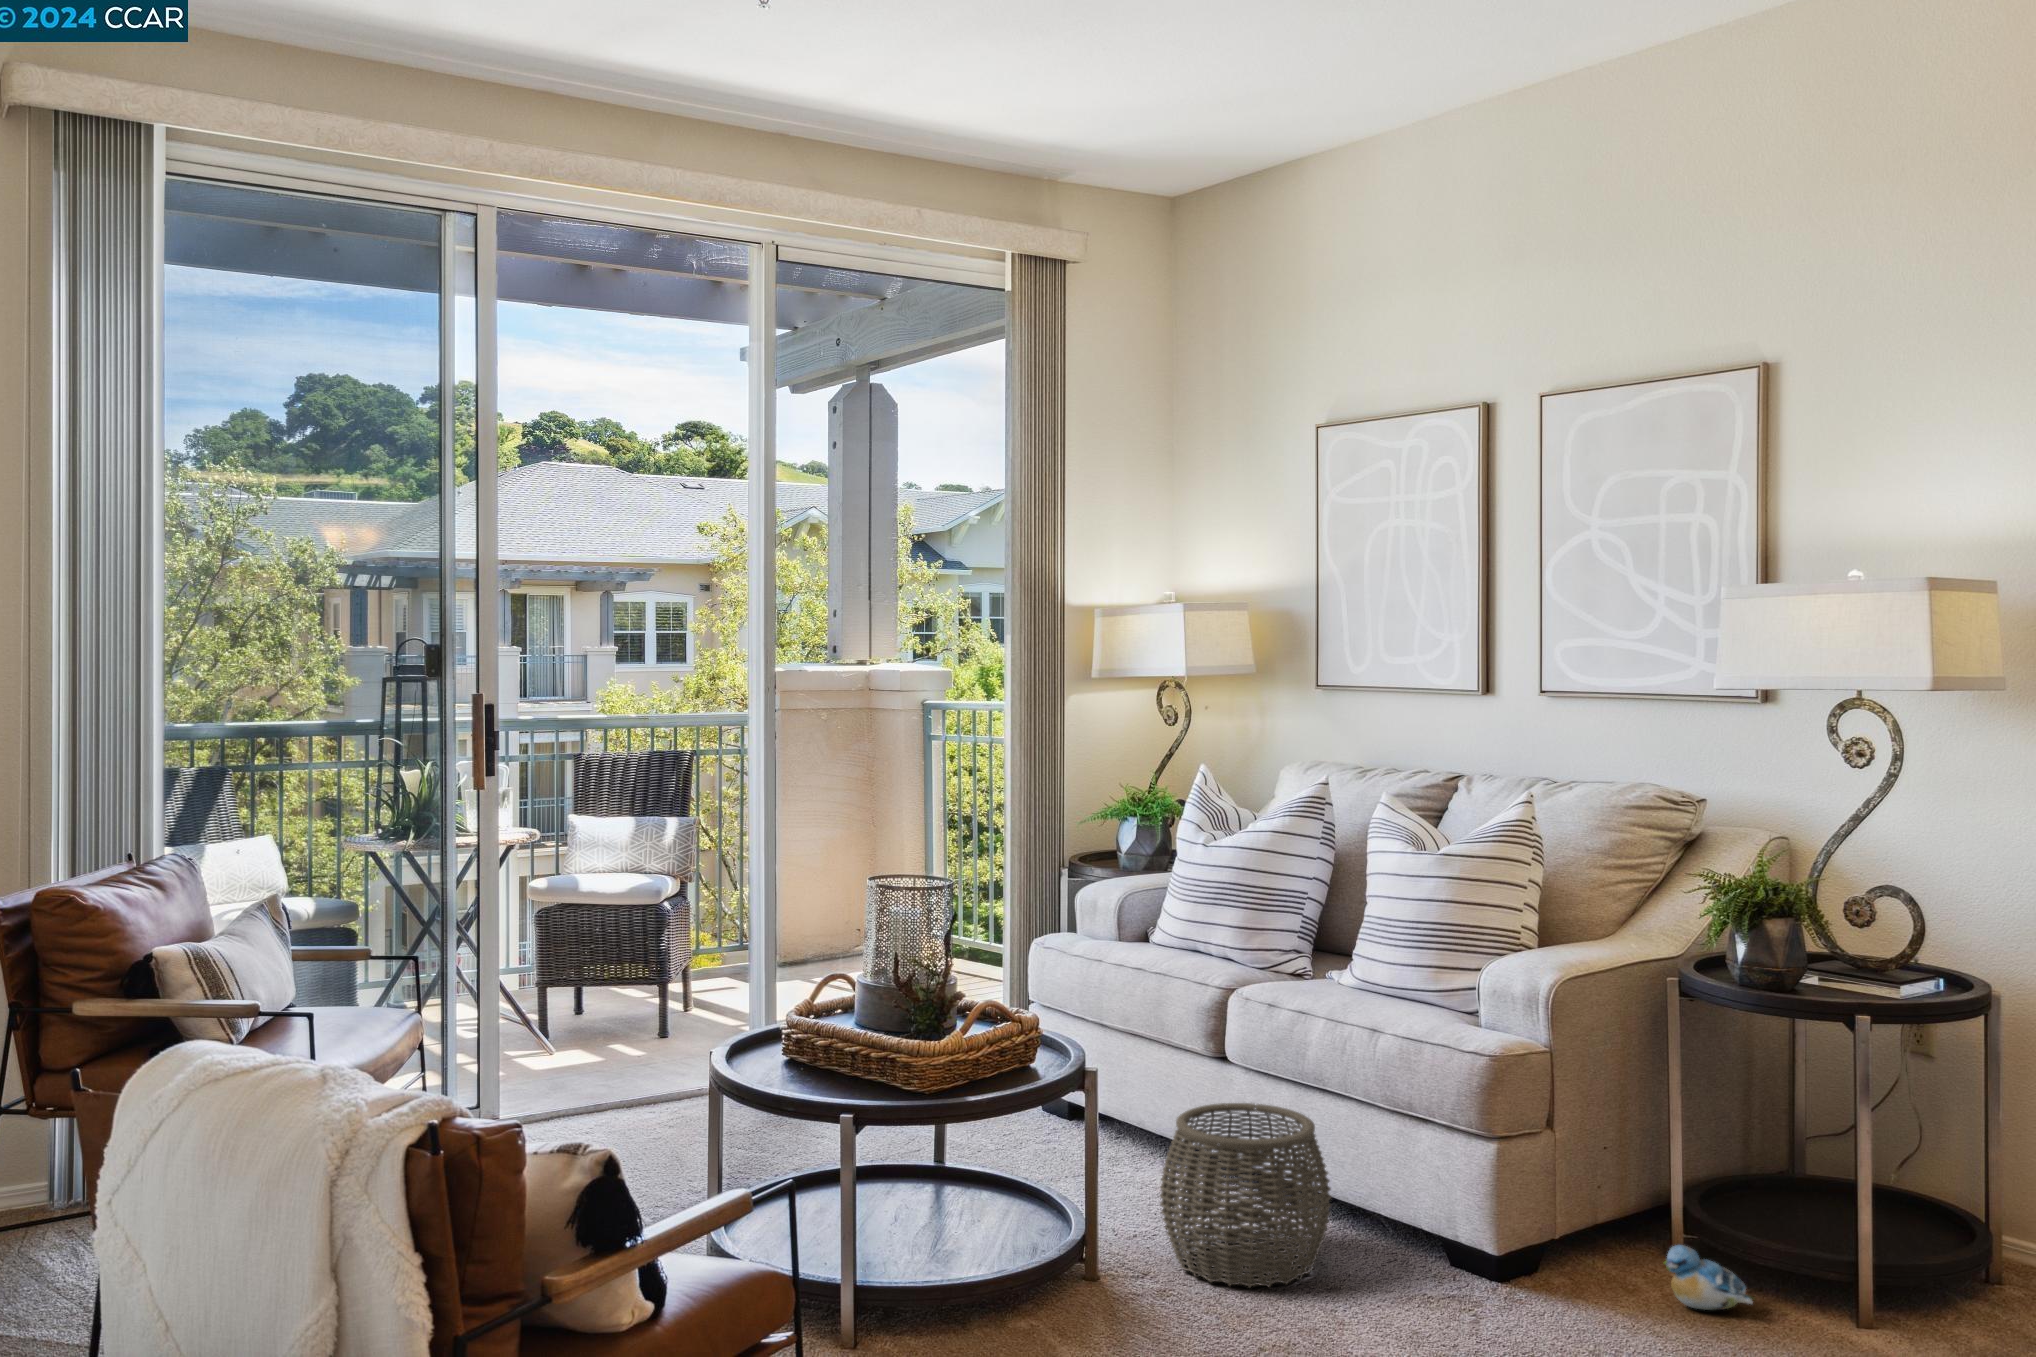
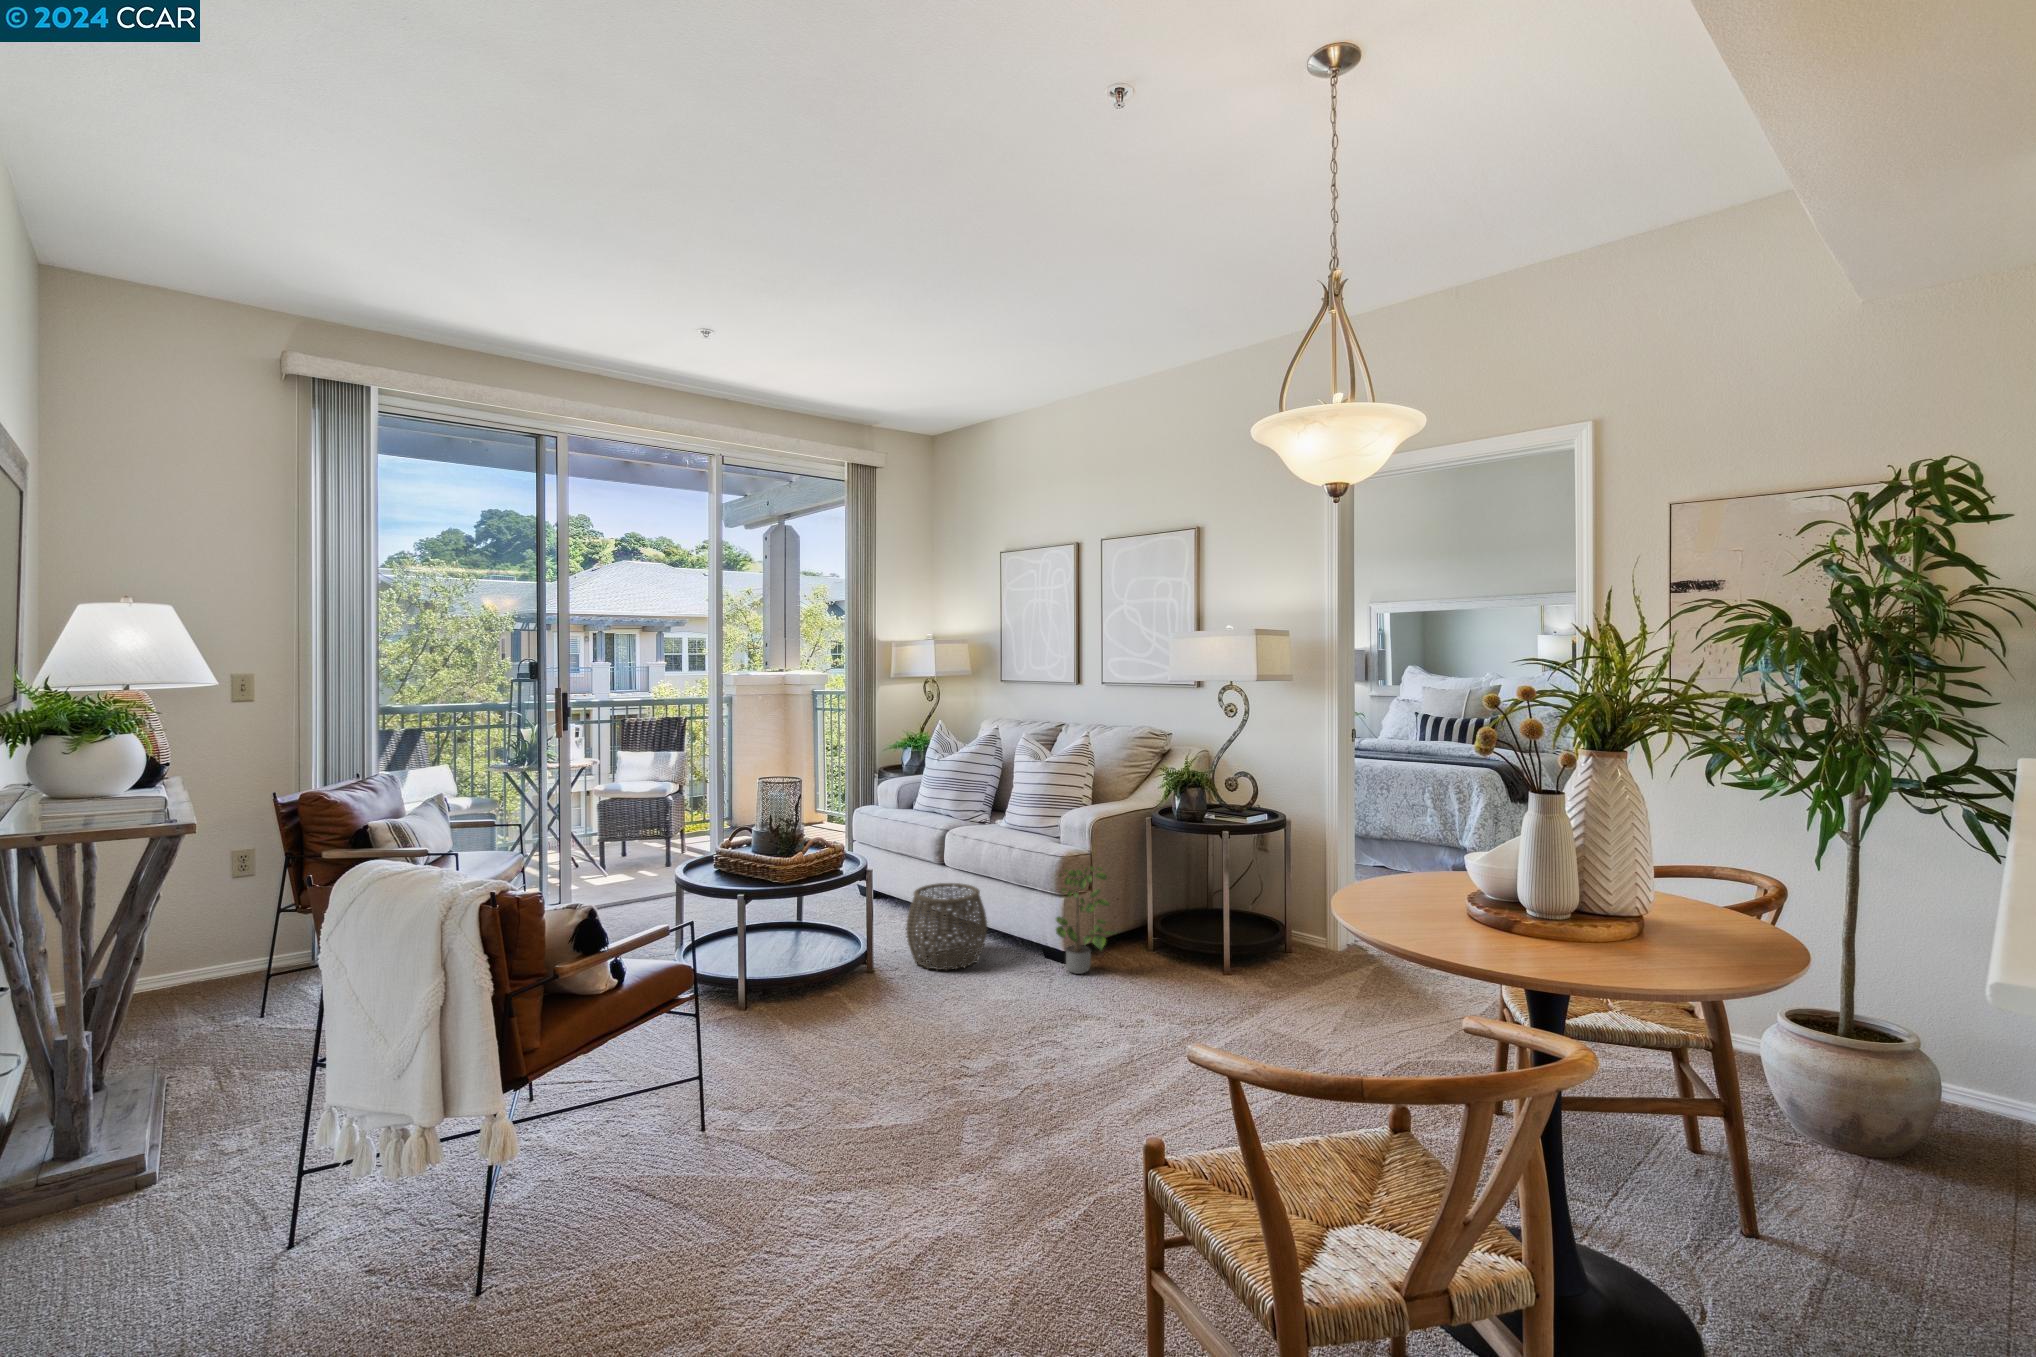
potted plant: none [1482,1077,1627,1312] -> present [1056,865,1114,974]
plush toy: present [1664,1245,1755,1310] -> none [1137,939,1178,969]

